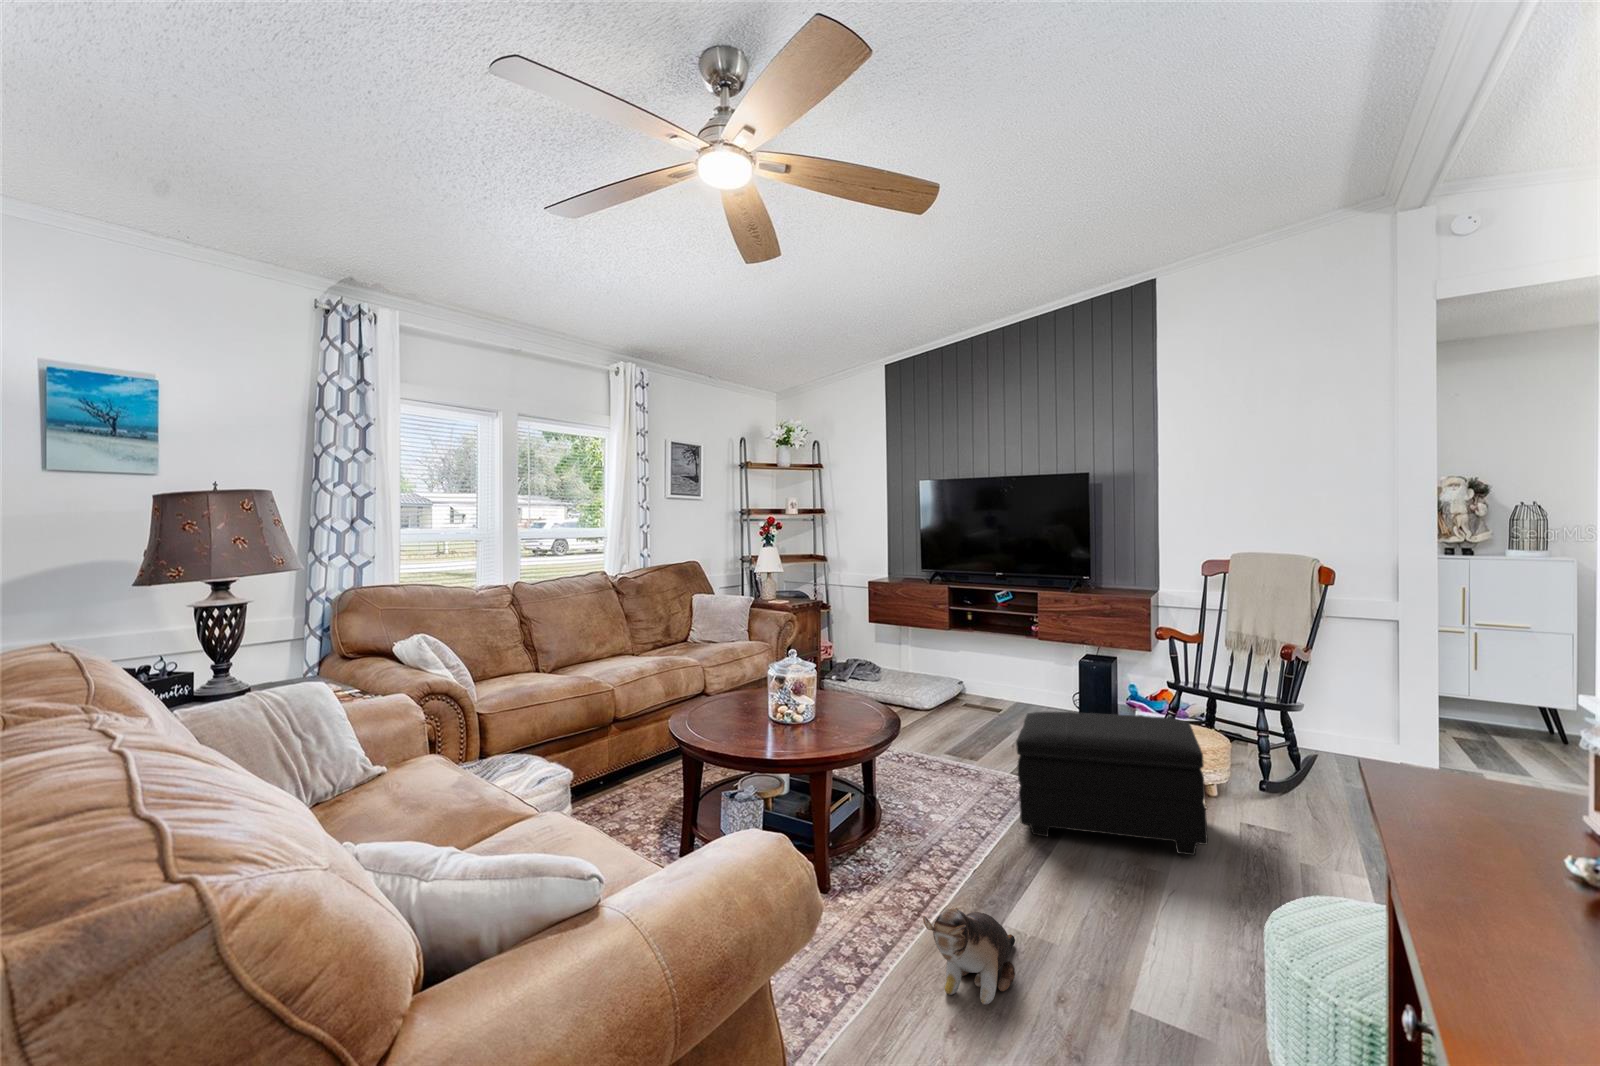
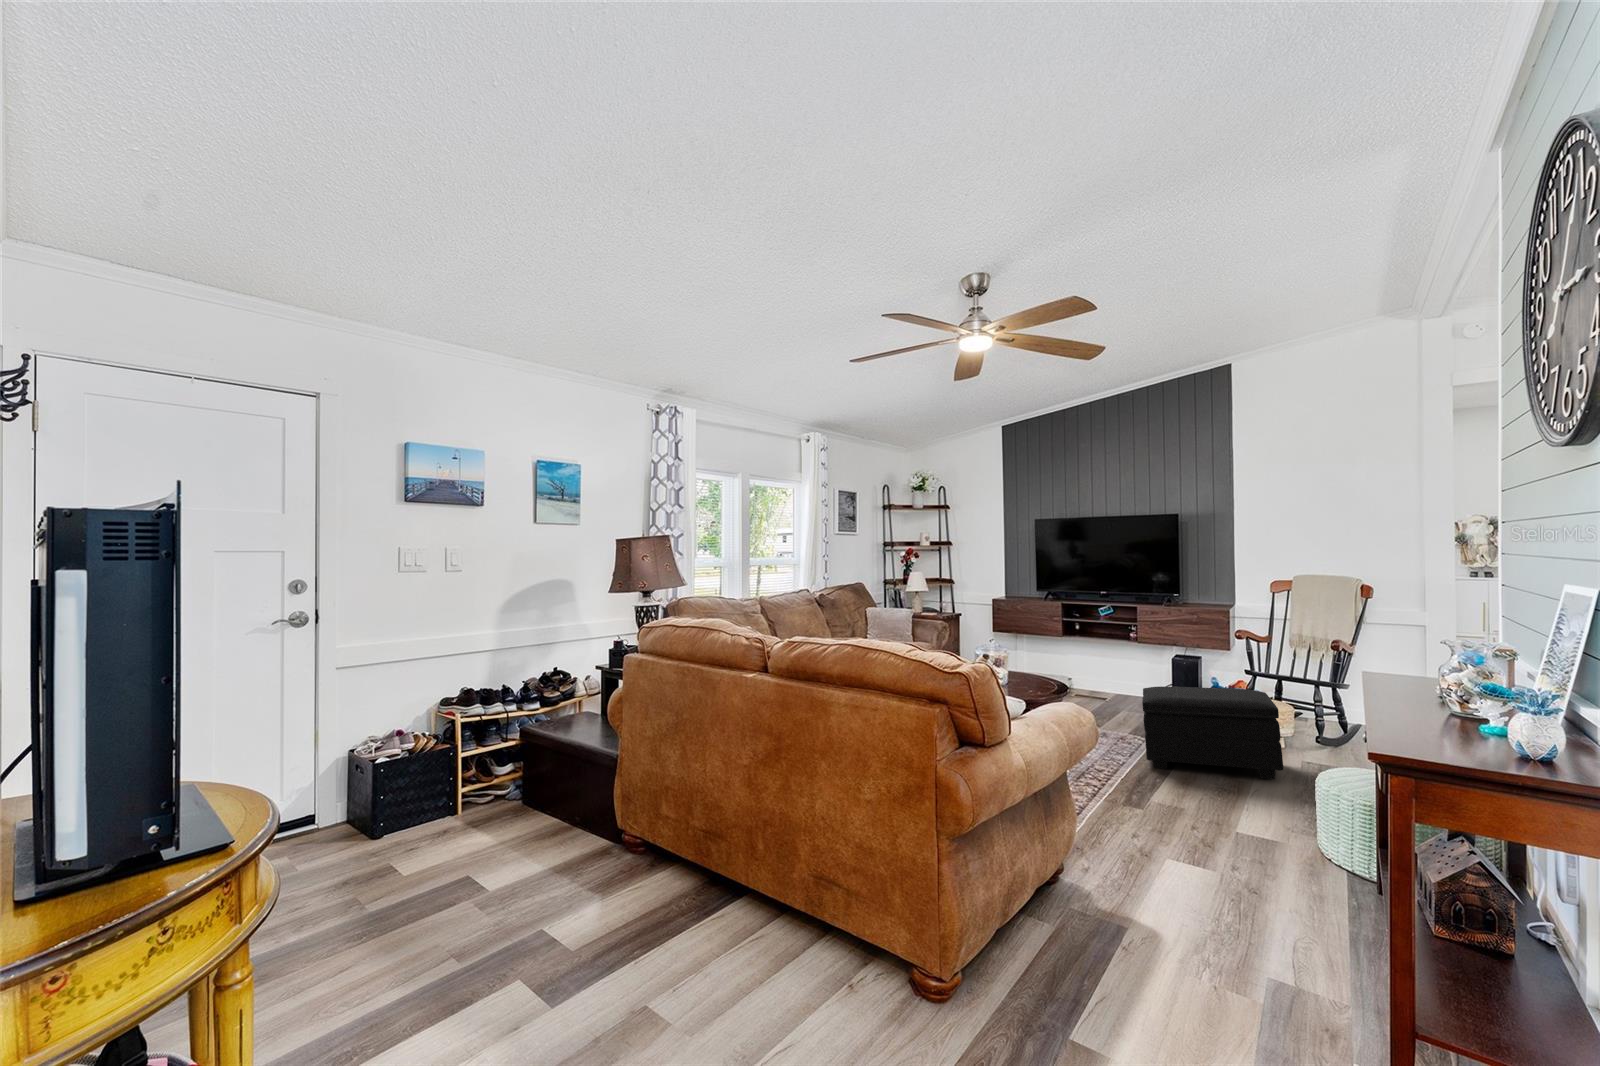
plush toy: present [923,908,1015,1004] -> none [1112,781,1166,837]

